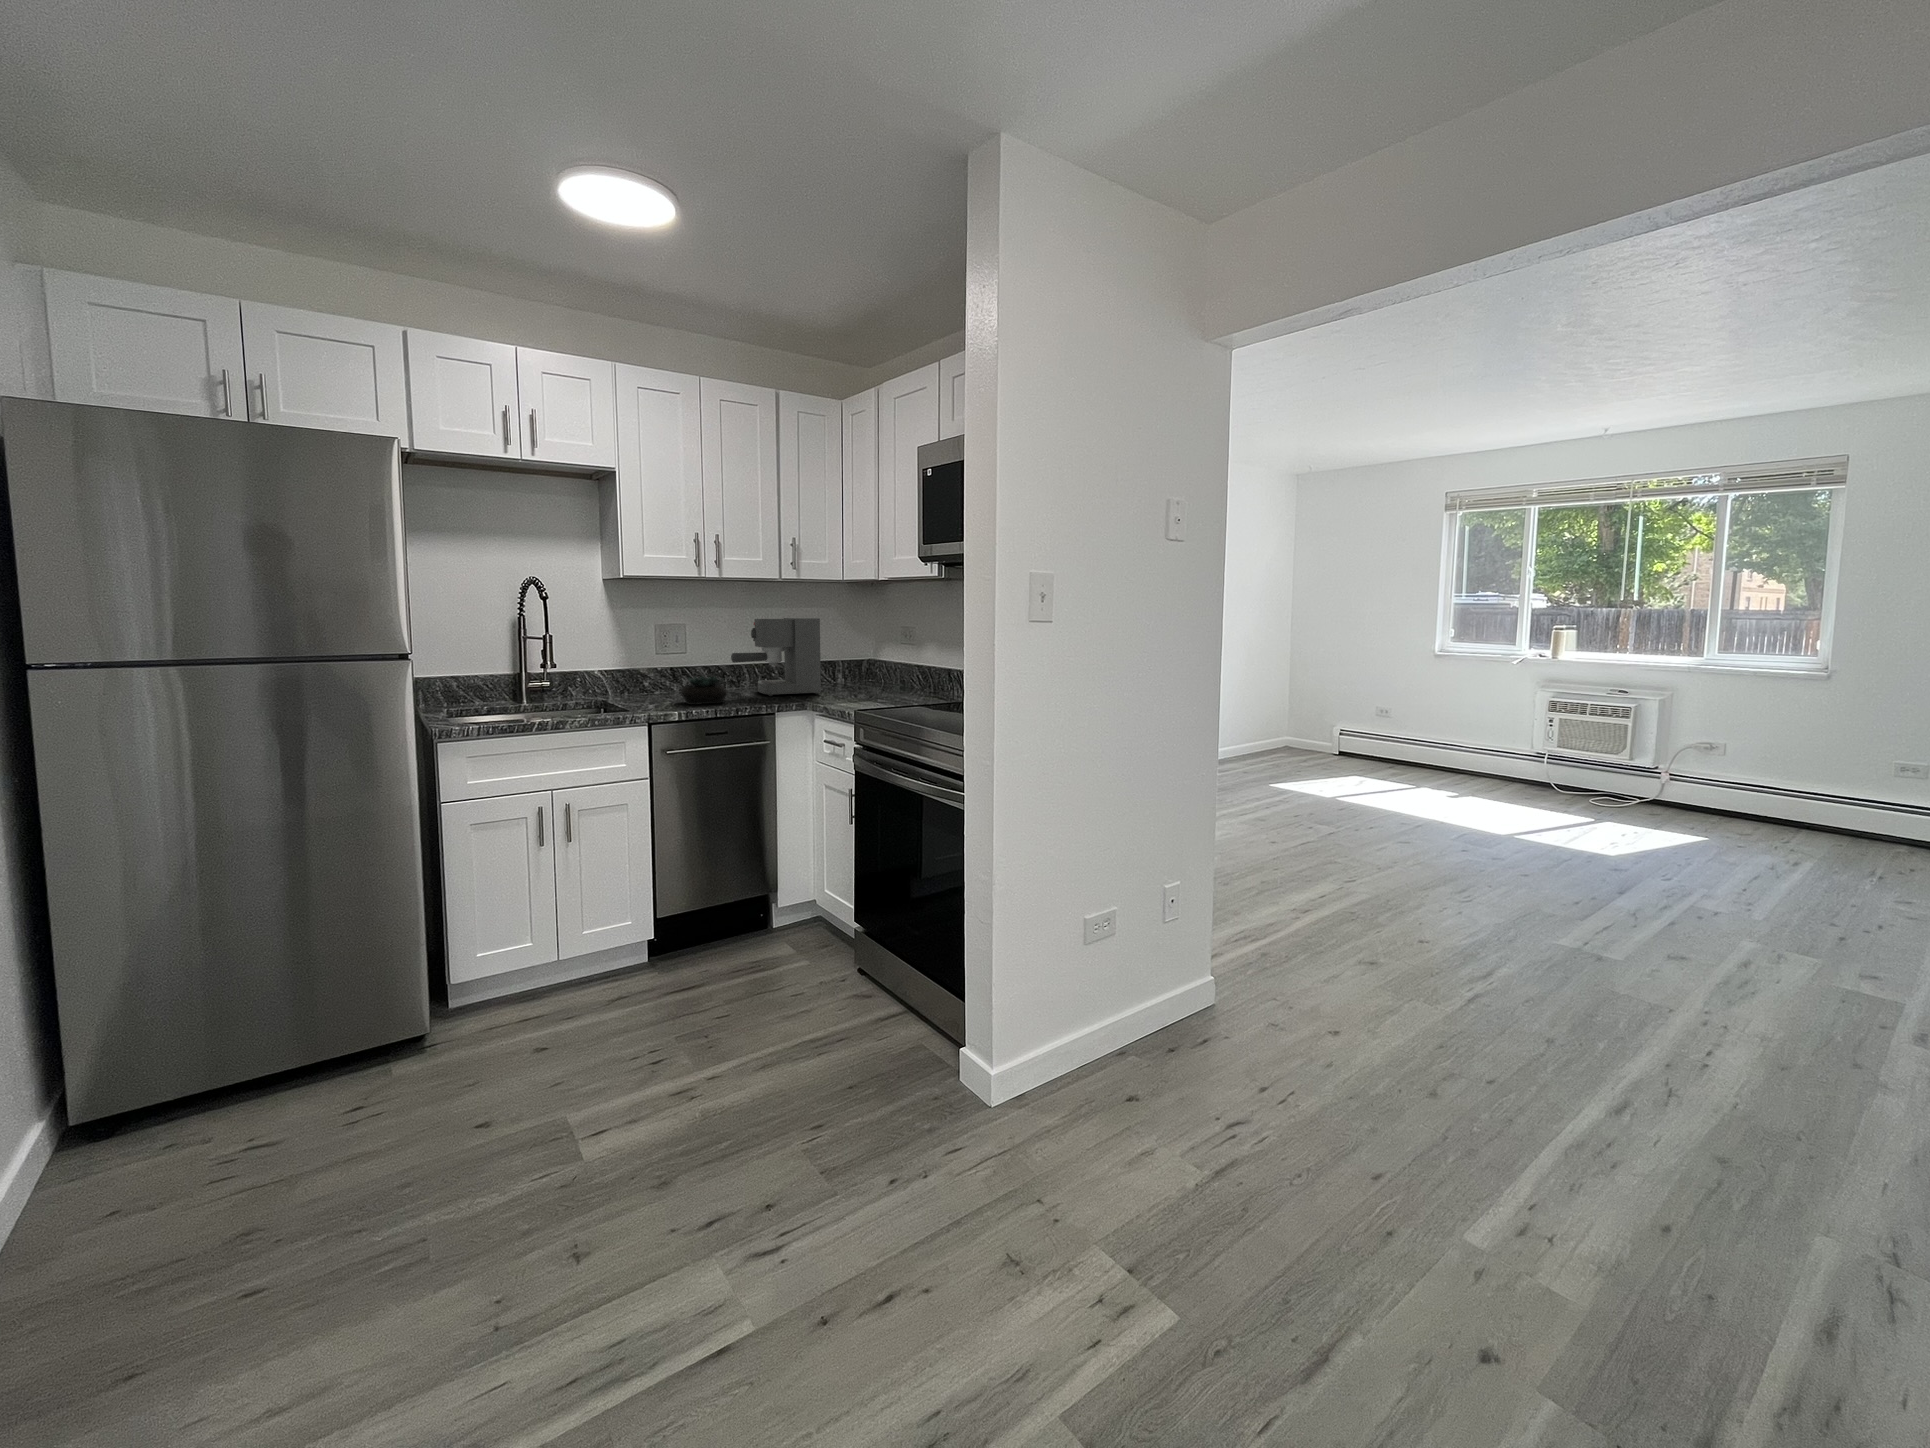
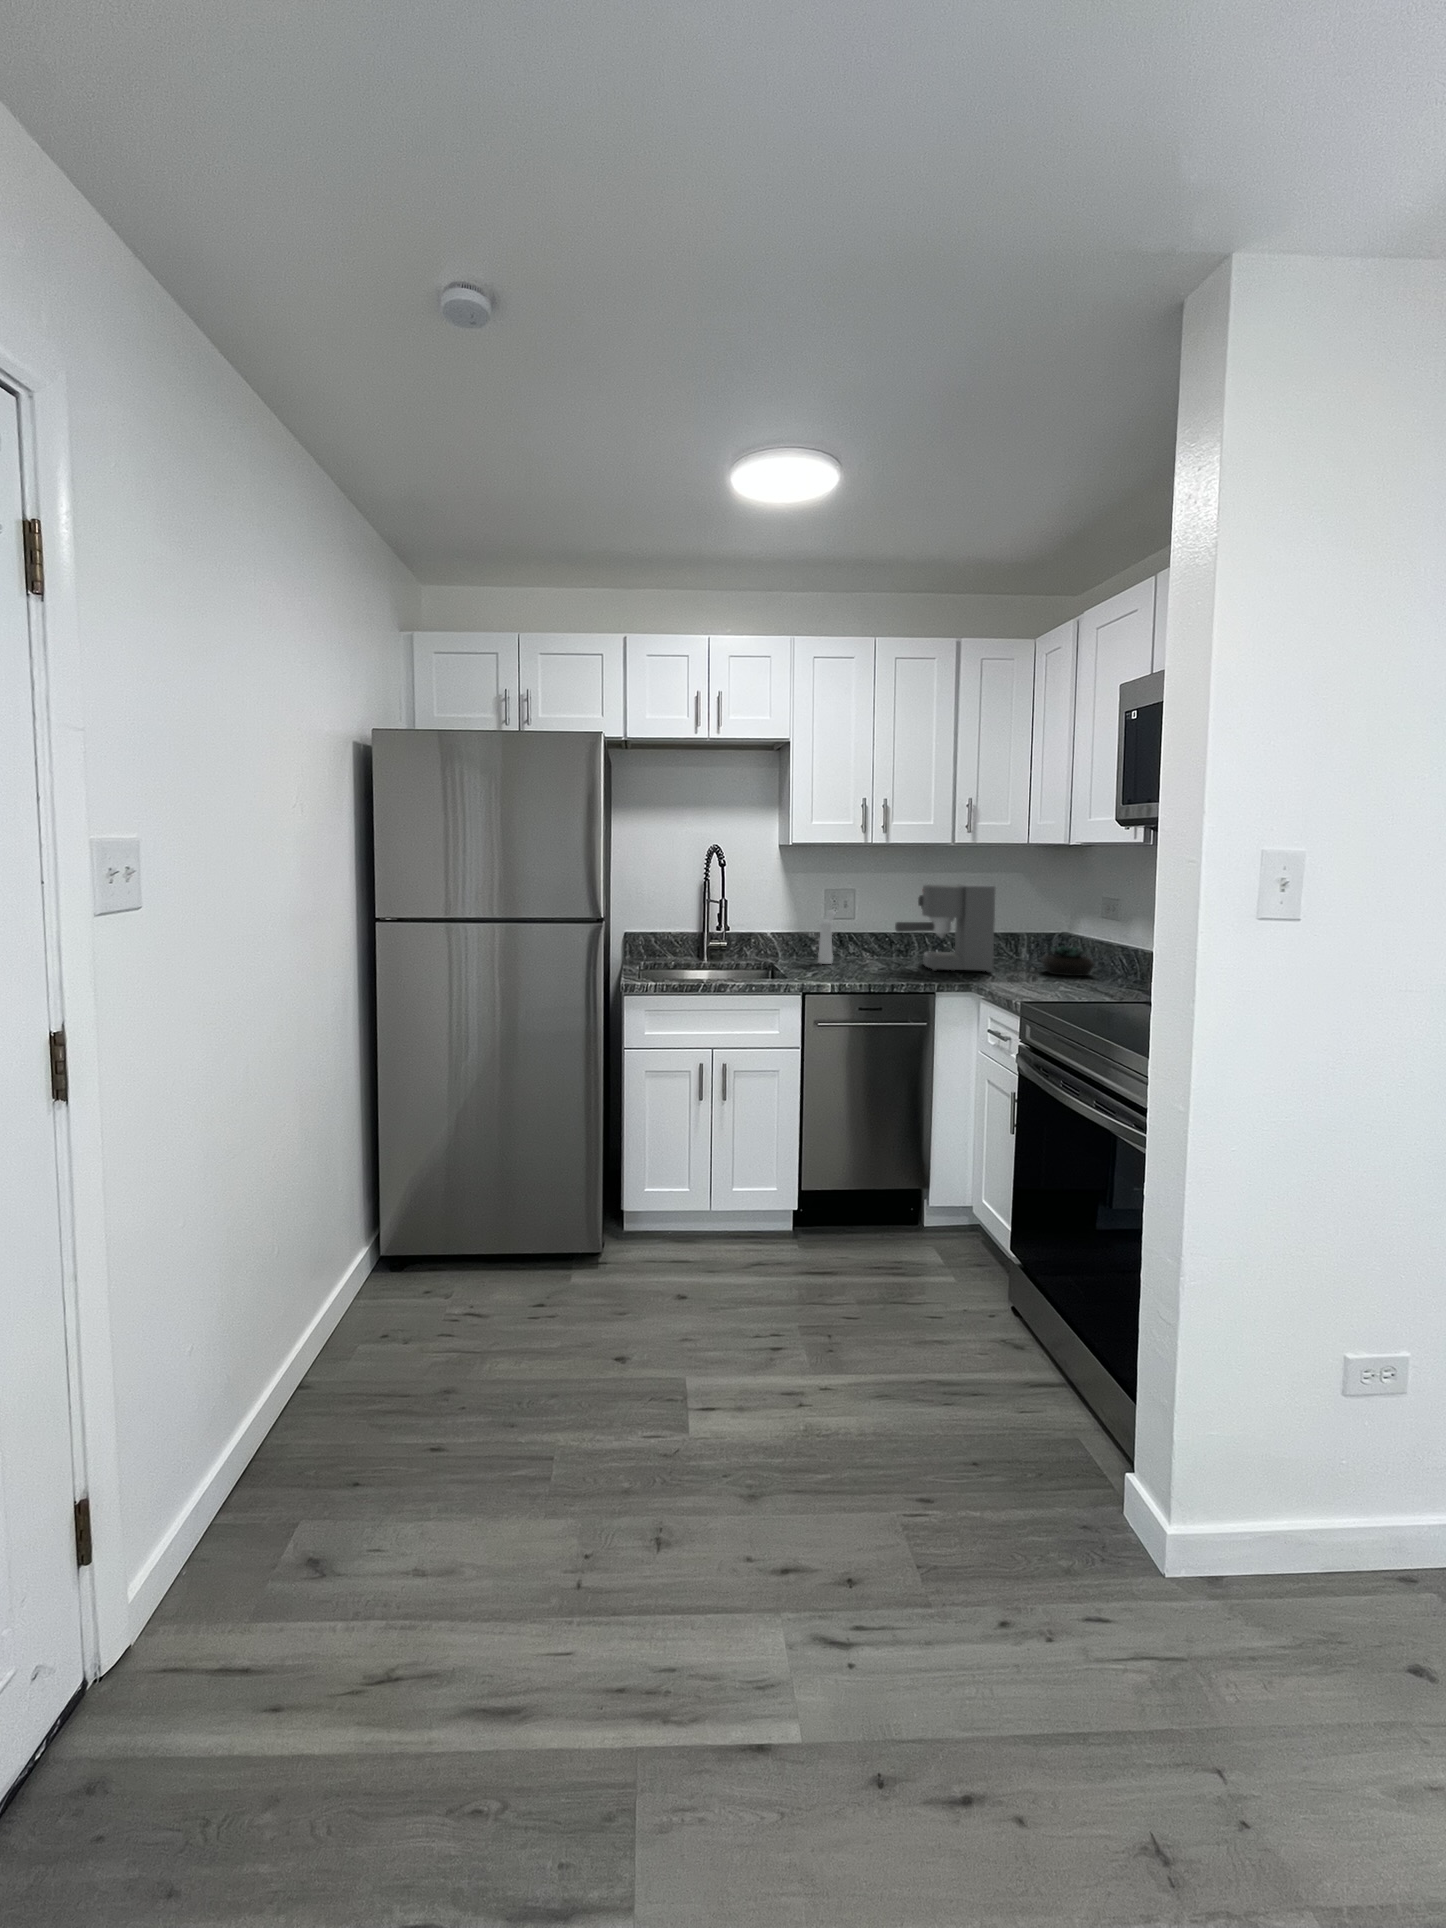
pepper mill: none [654,645,670,698] -> present [818,910,836,964]
succulent plant: present [680,676,727,705] -> present [1041,946,1095,976]

